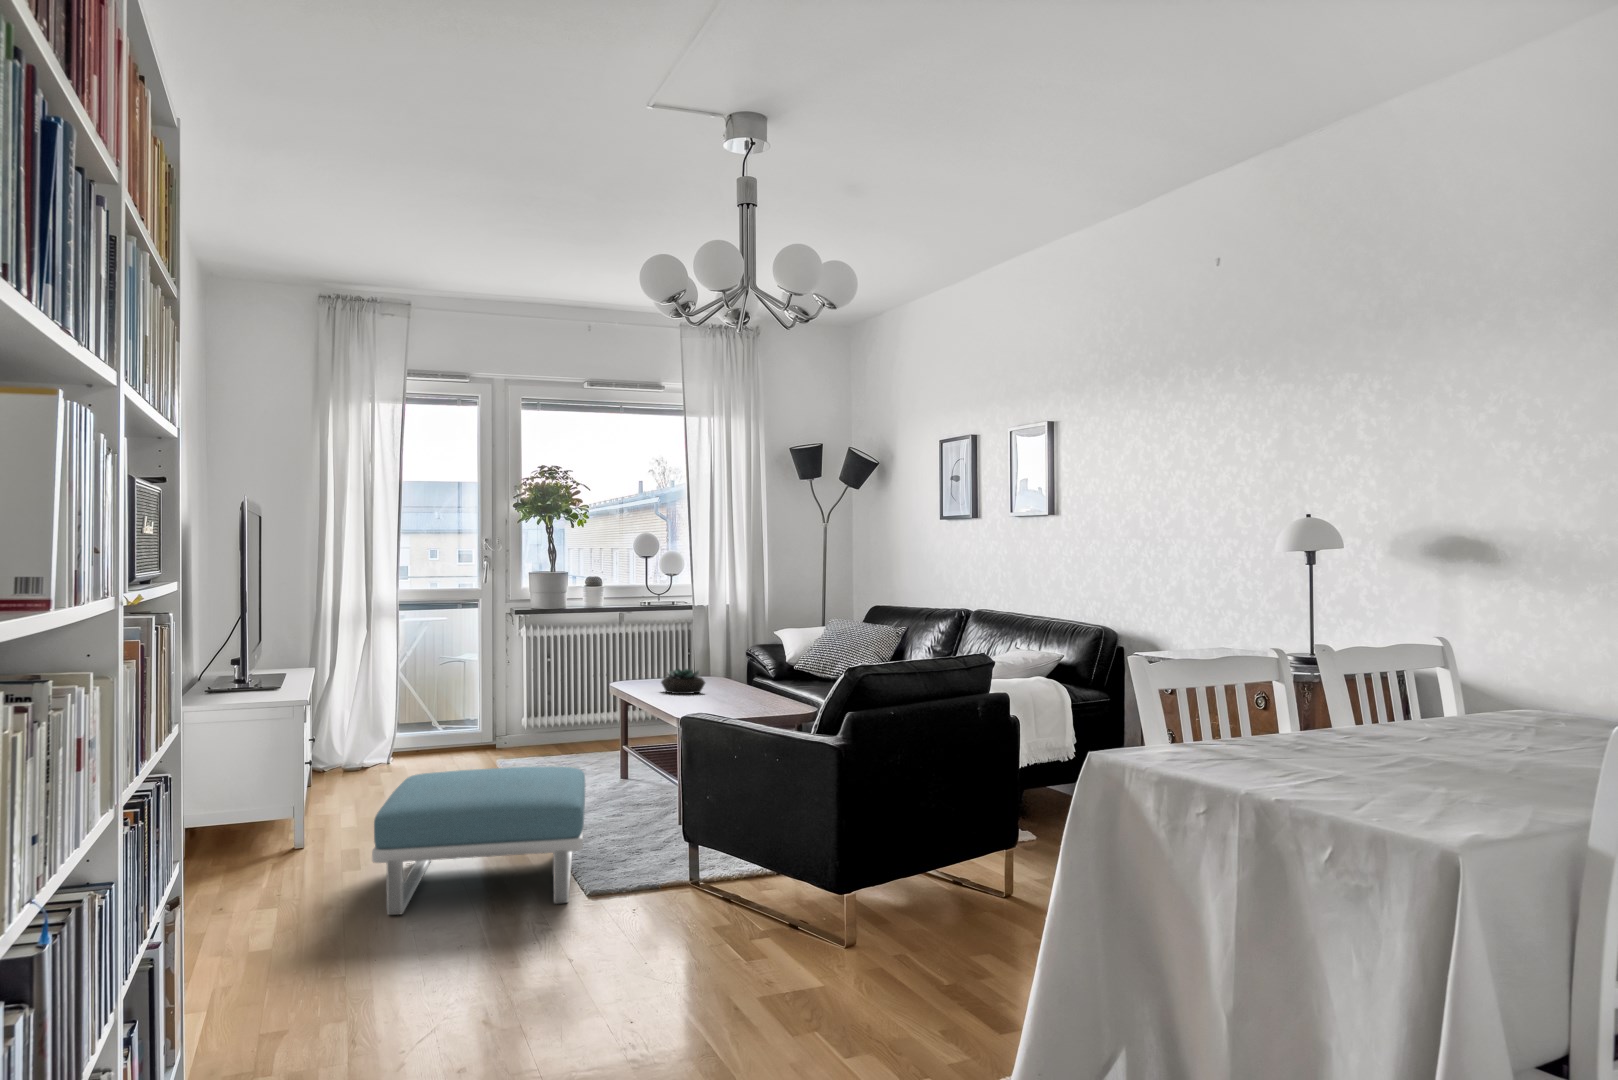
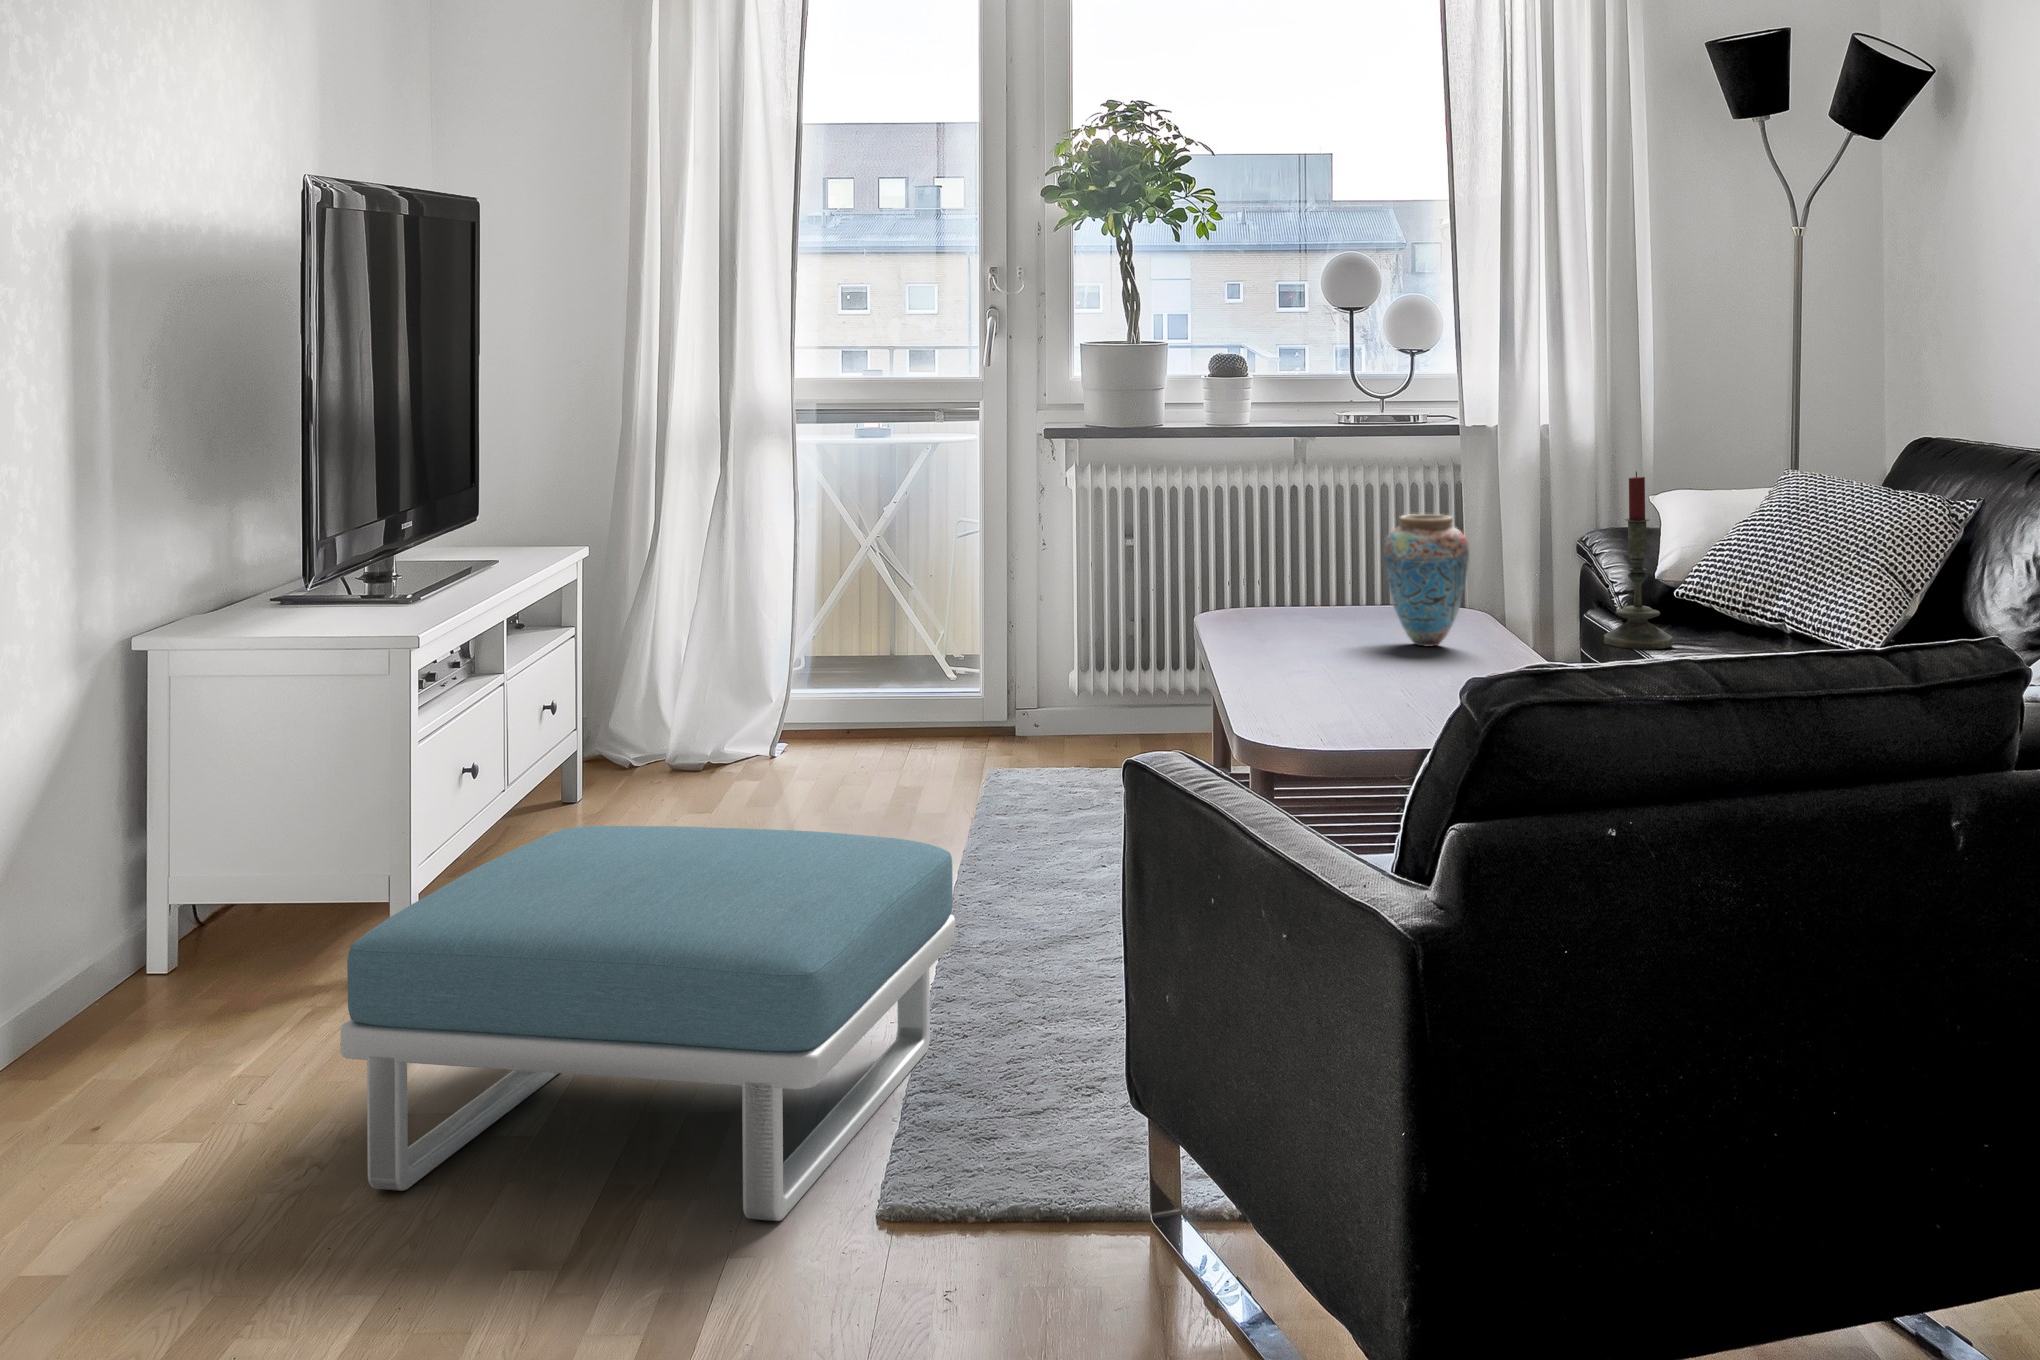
candle: none [776,618,802,687] -> present [1604,472,1673,649]
vase: none [699,637,733,689] -> present [1384,514,1469,646]
succulent plant: present [661,669,705,694] -> none [1271,590,1377,658]

